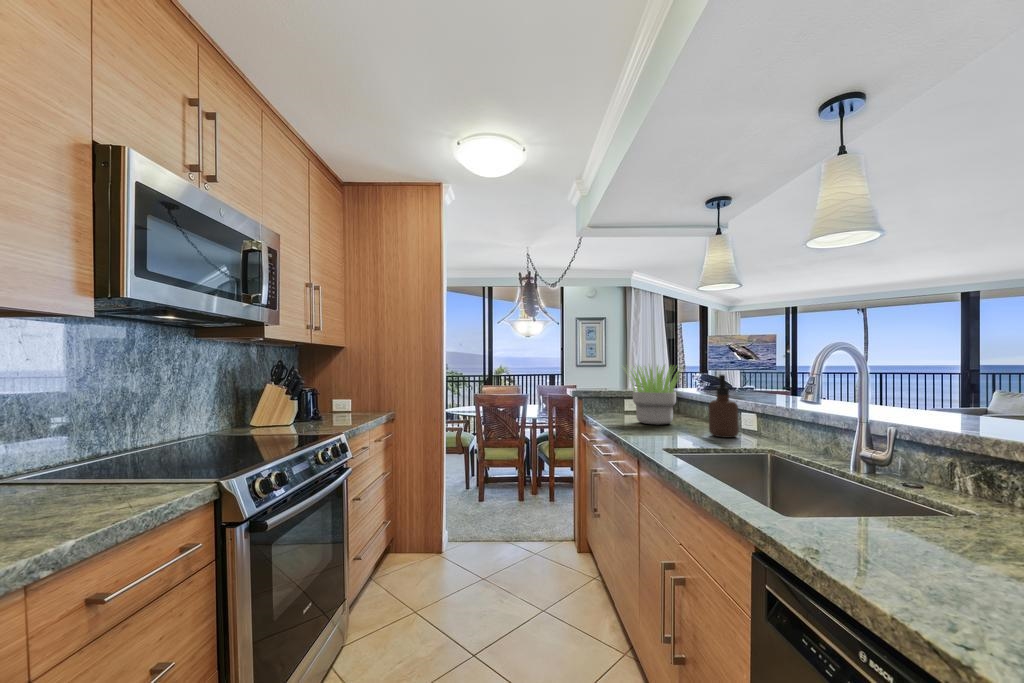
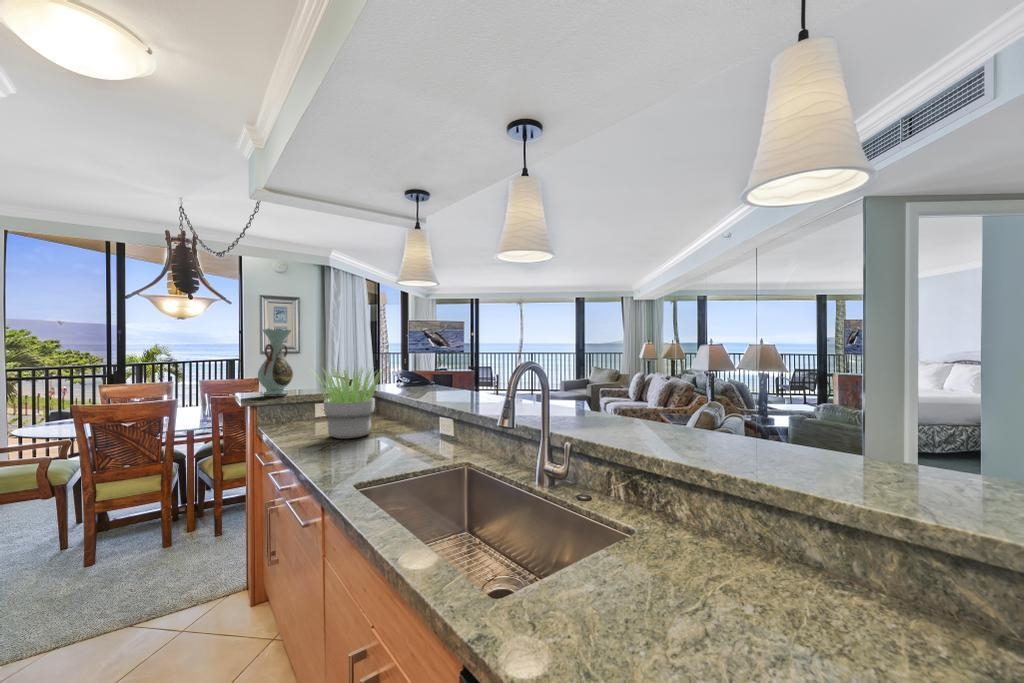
decorative vase: none [582,336,607,391] -> present [258,329,293,396]
soap dispenser: present [709,375,739,438] -> none [409,383,438,450]

